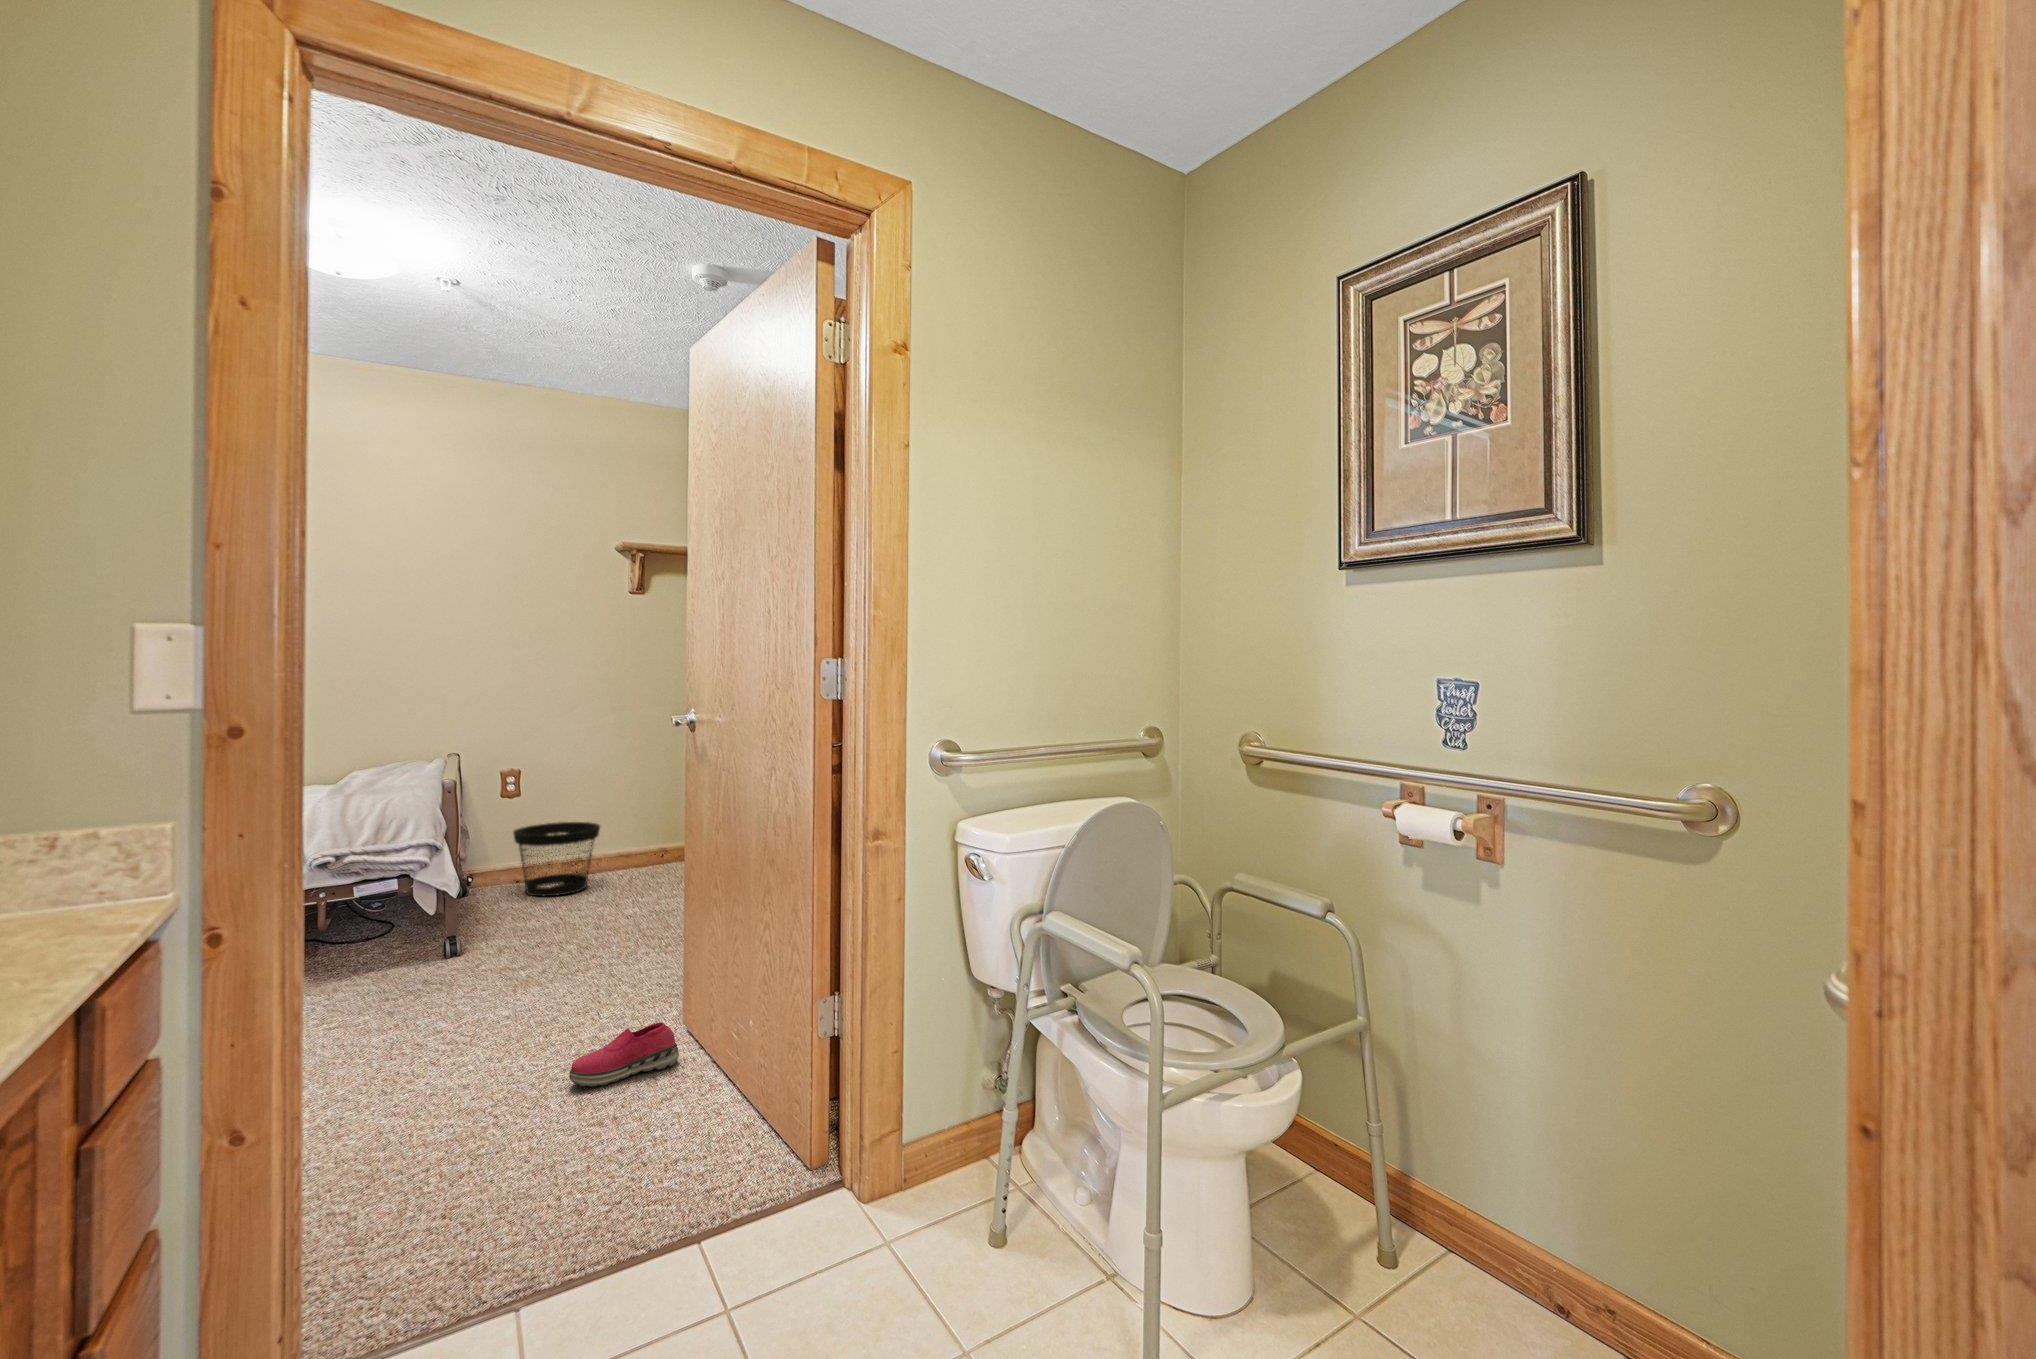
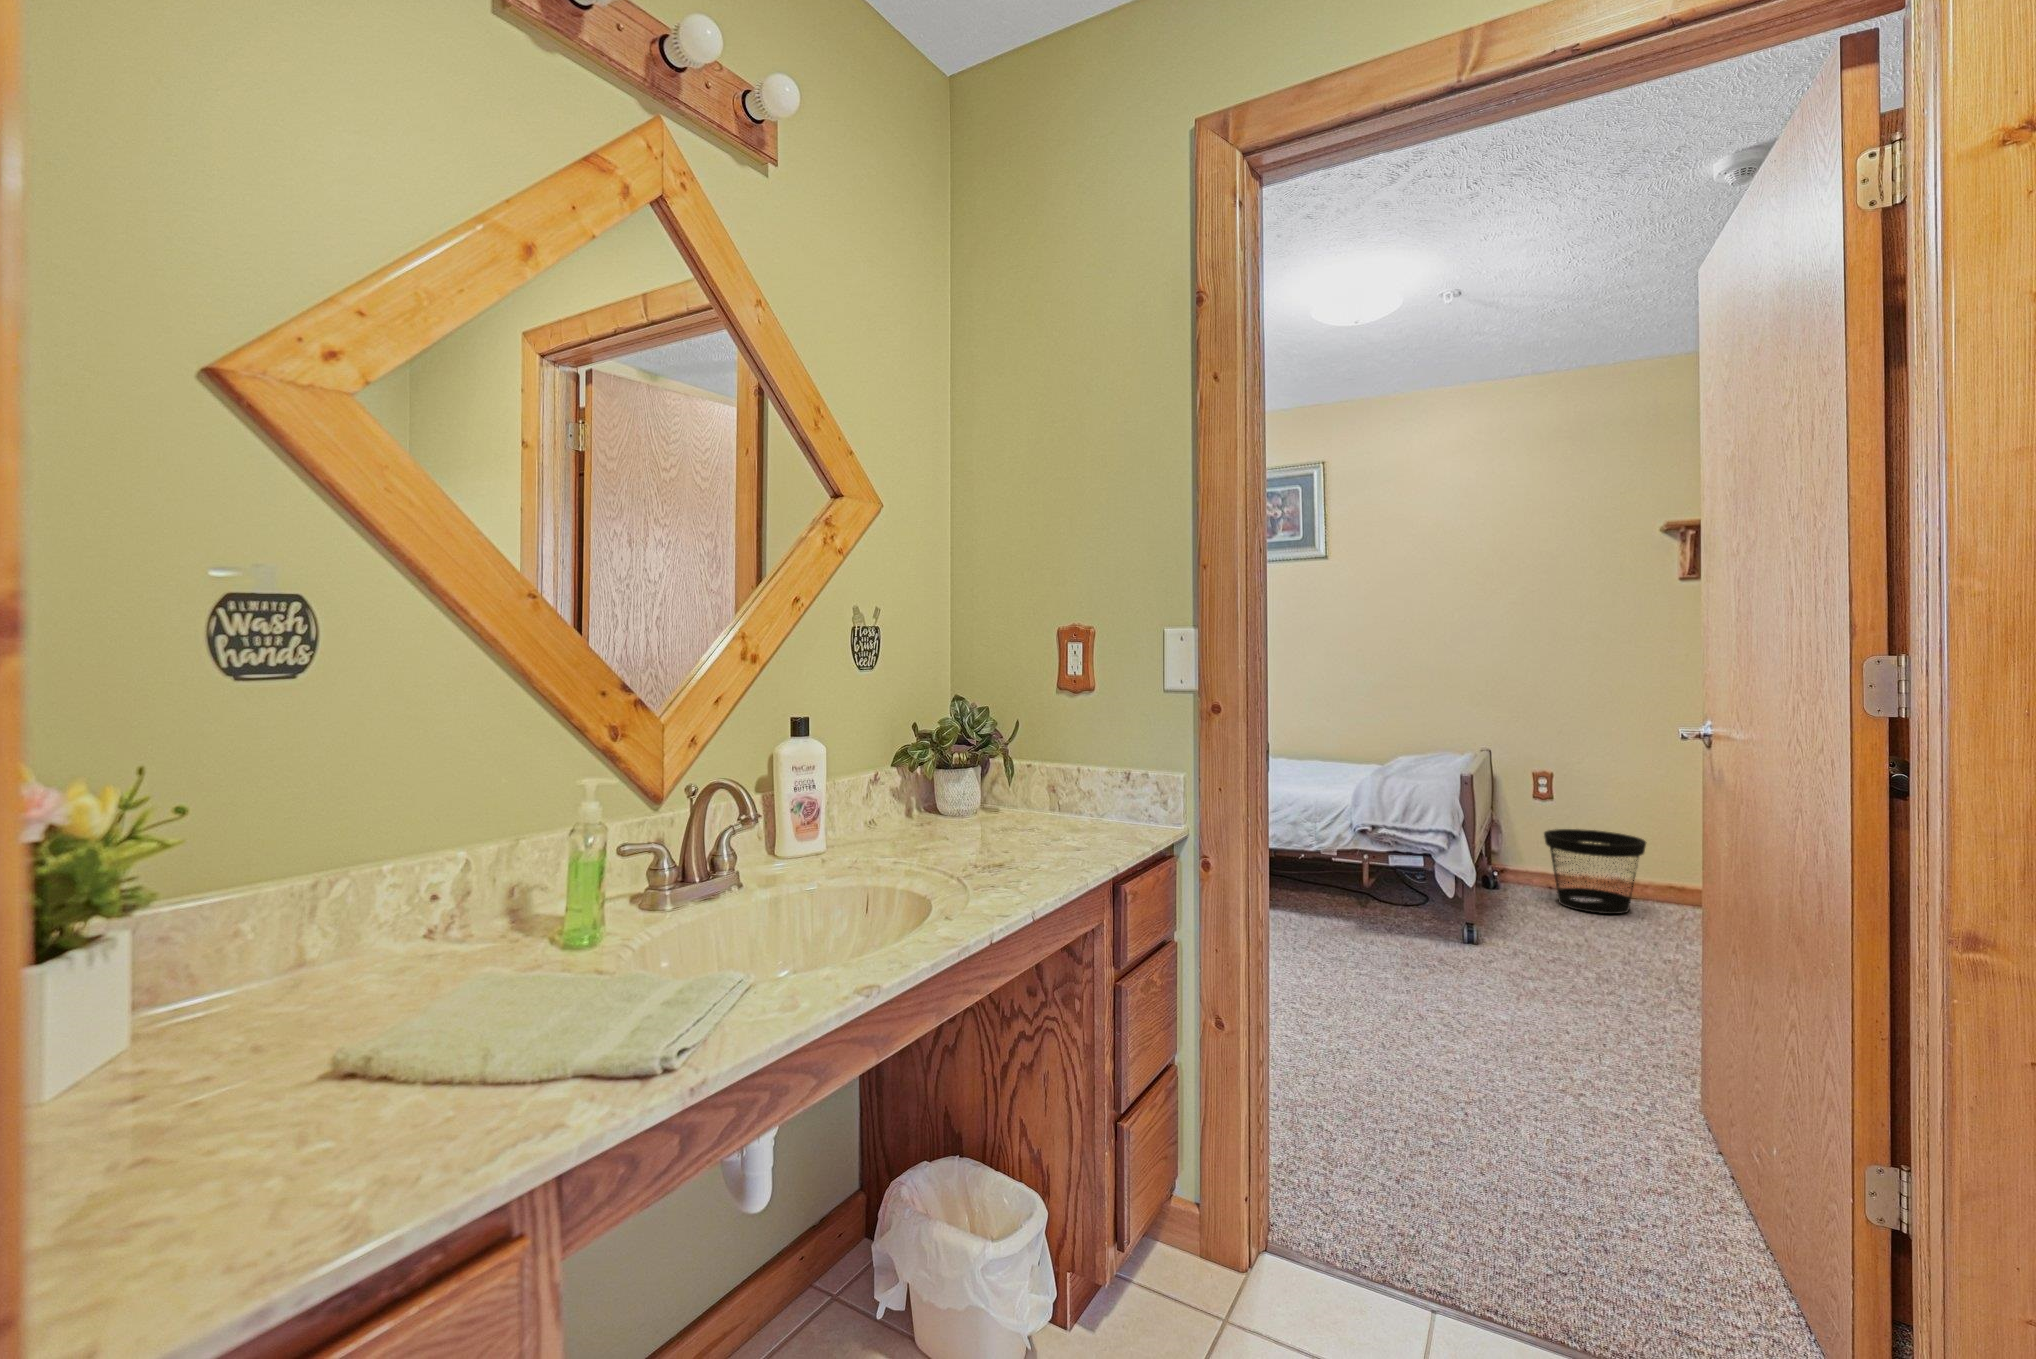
shoe: present [569,1022,679,1086] -> none [1545,1084,1689,1156]

